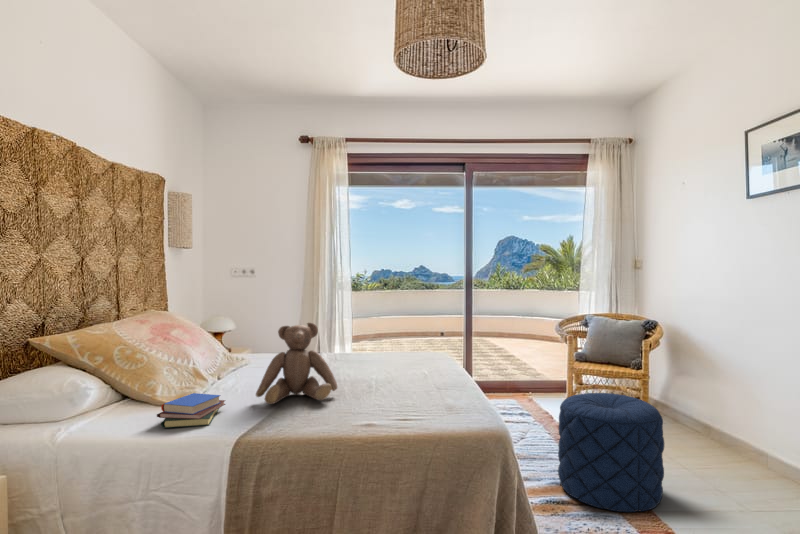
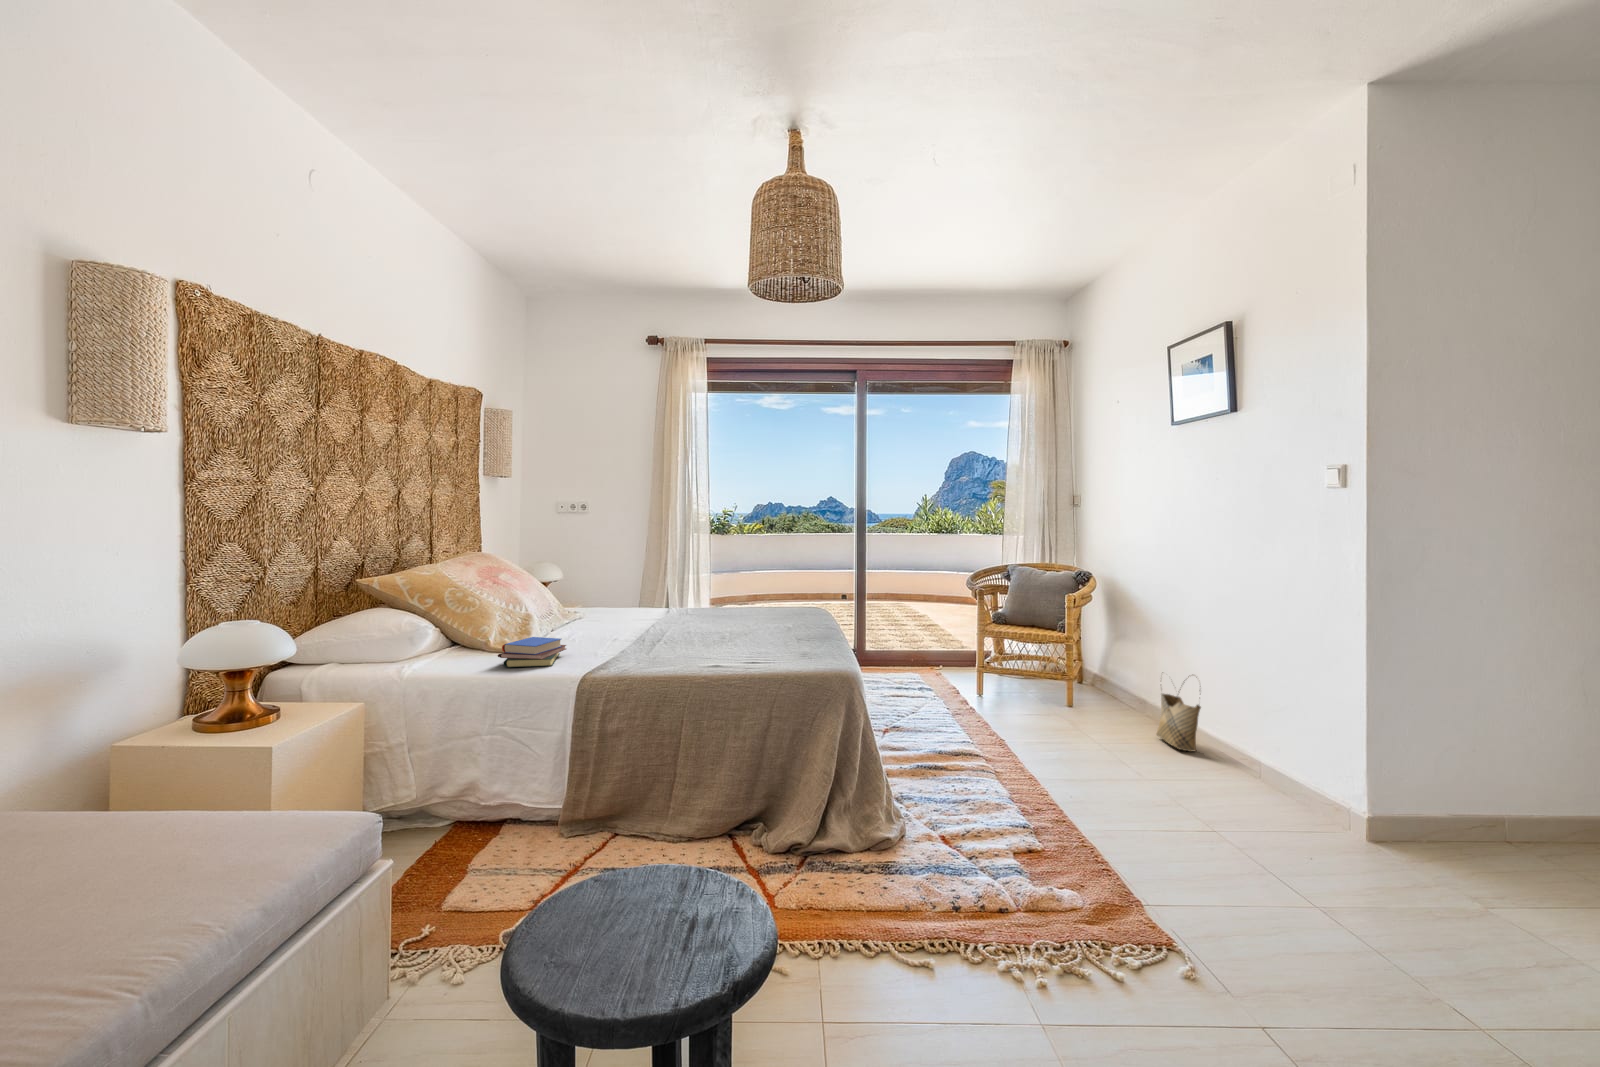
teddy bear: present [256,323,337,404] -> none [598,565,687,650]
pouf: present [558,393,664,512] -> none [939,652,1054,776]
woven basket: none [738,409,785,480] -> present [1157,689,1201,752]

